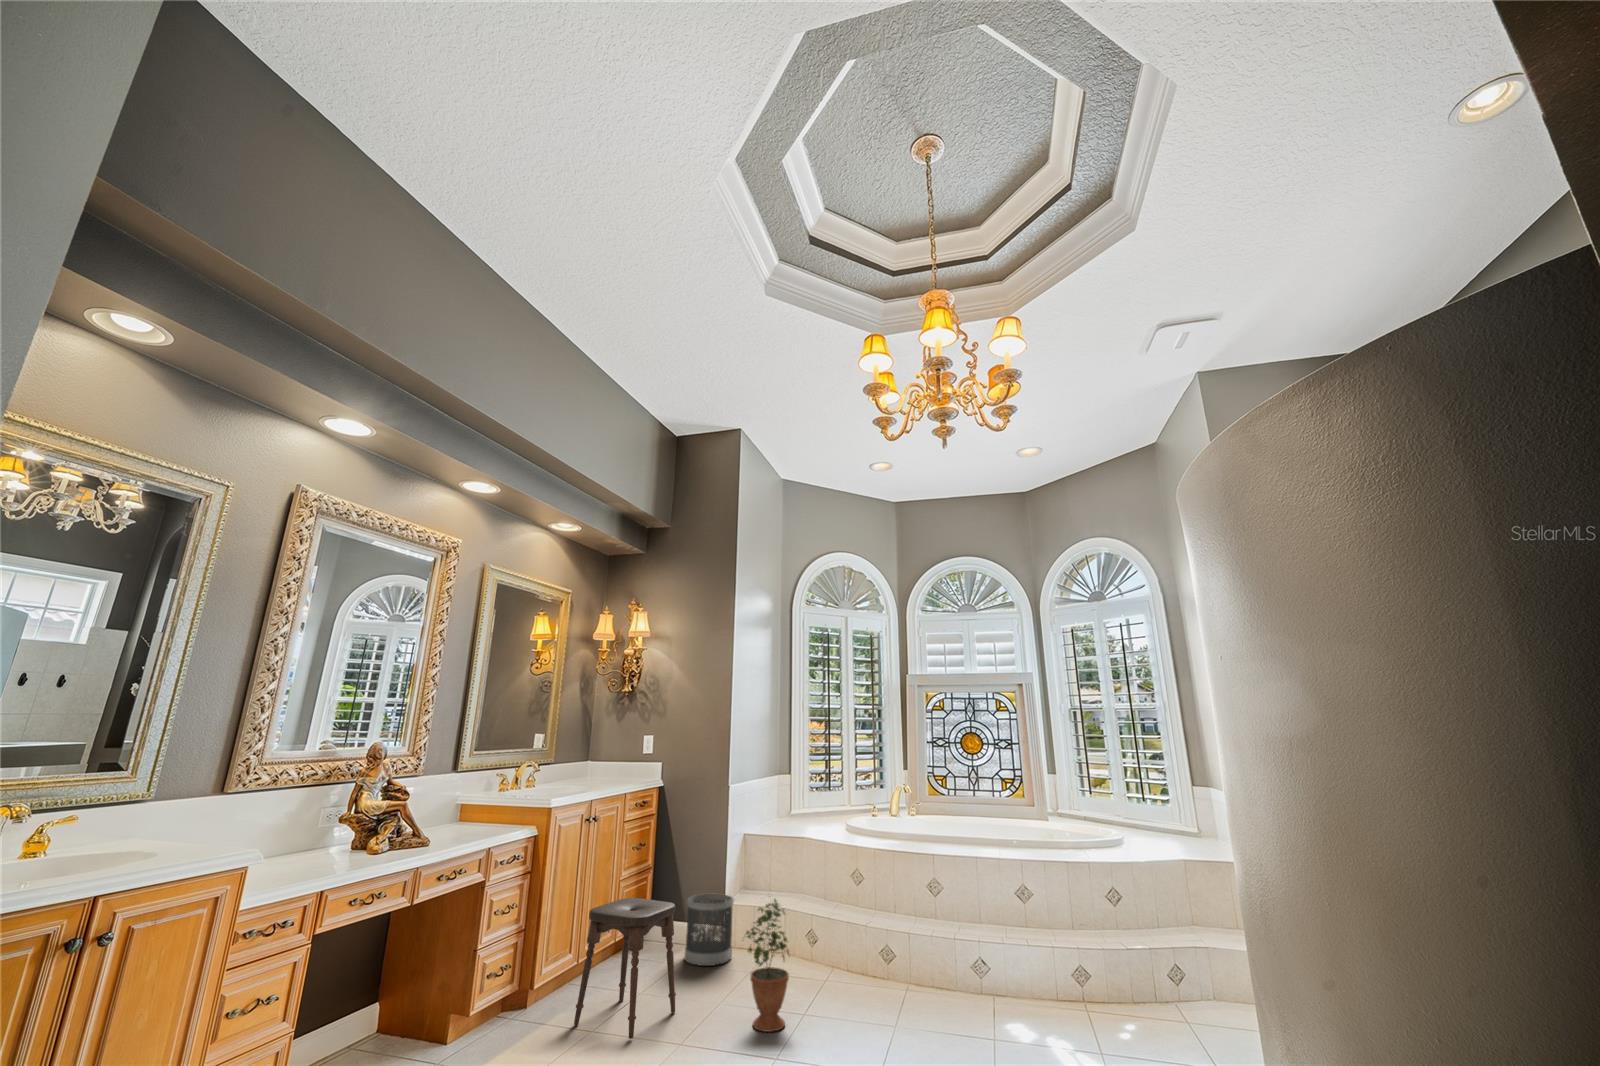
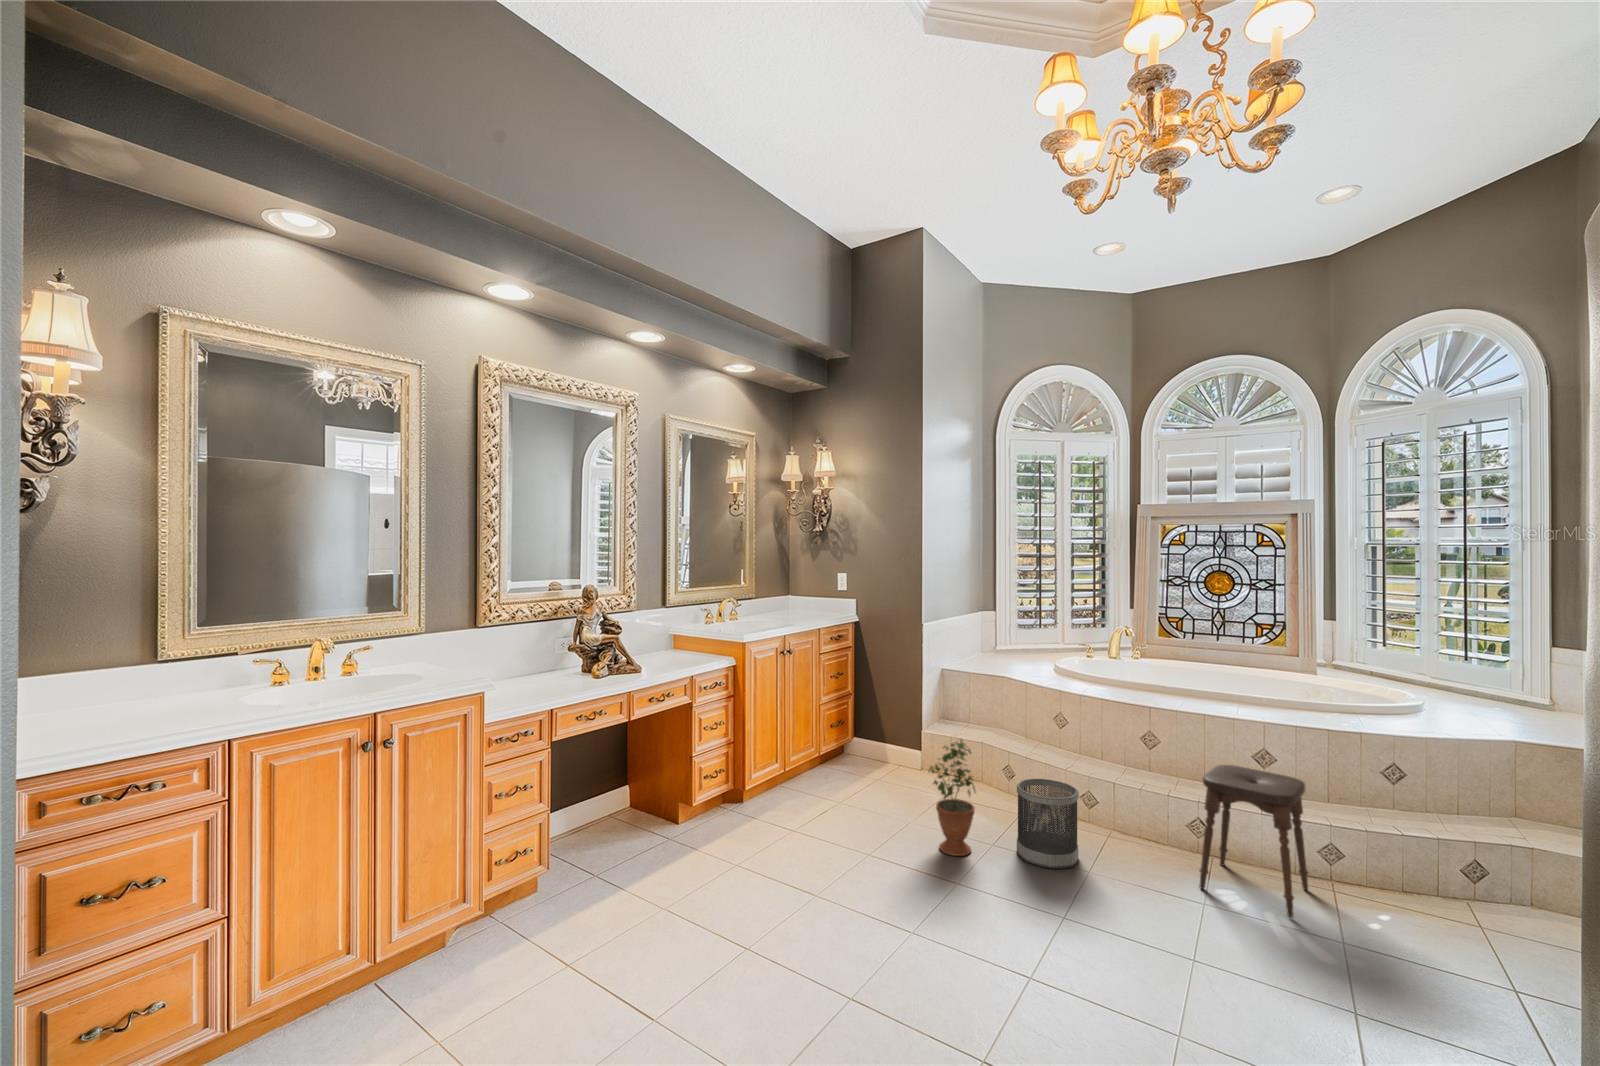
wastebasket: present [685,894,734,966] -> present [1017,779,1079,869]
stool: present [574,898,676,1039] -> present [1199,765,1308,917]

